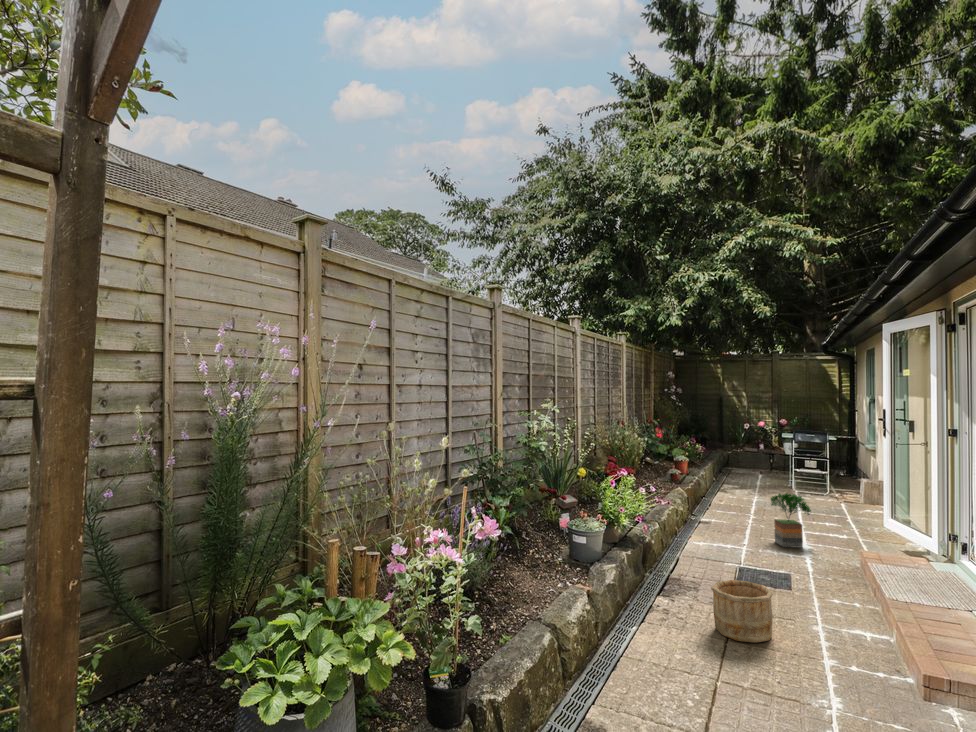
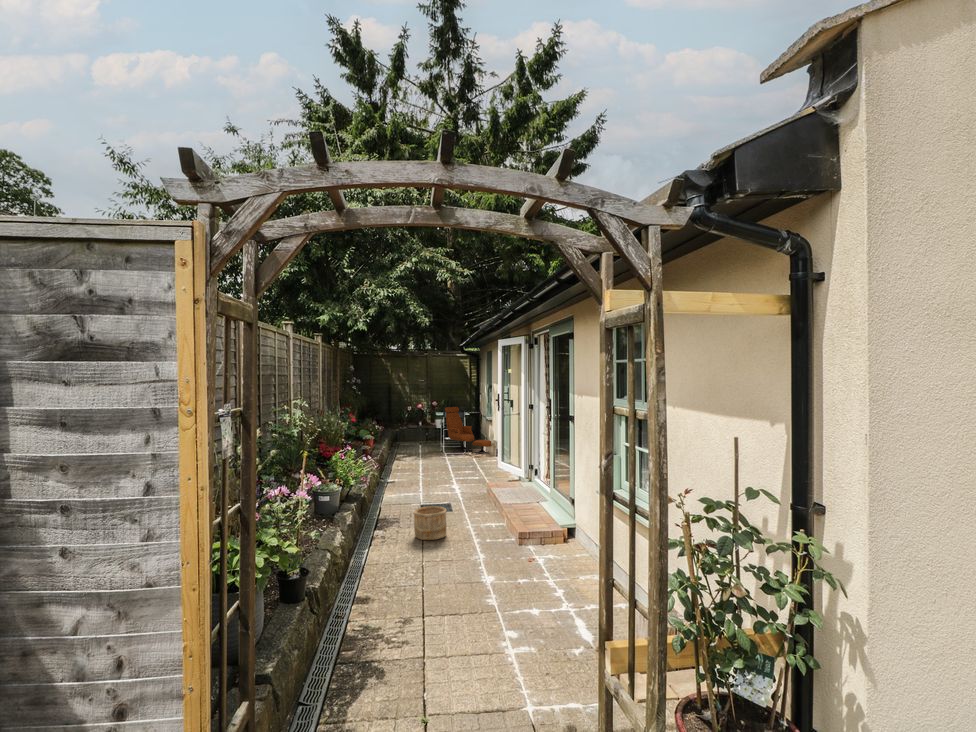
lounge chair: none [795,427,874,500] -> present [445,407,491,454]
potted tree: present [771,493,811,548] -> none [435,453,461,489]

